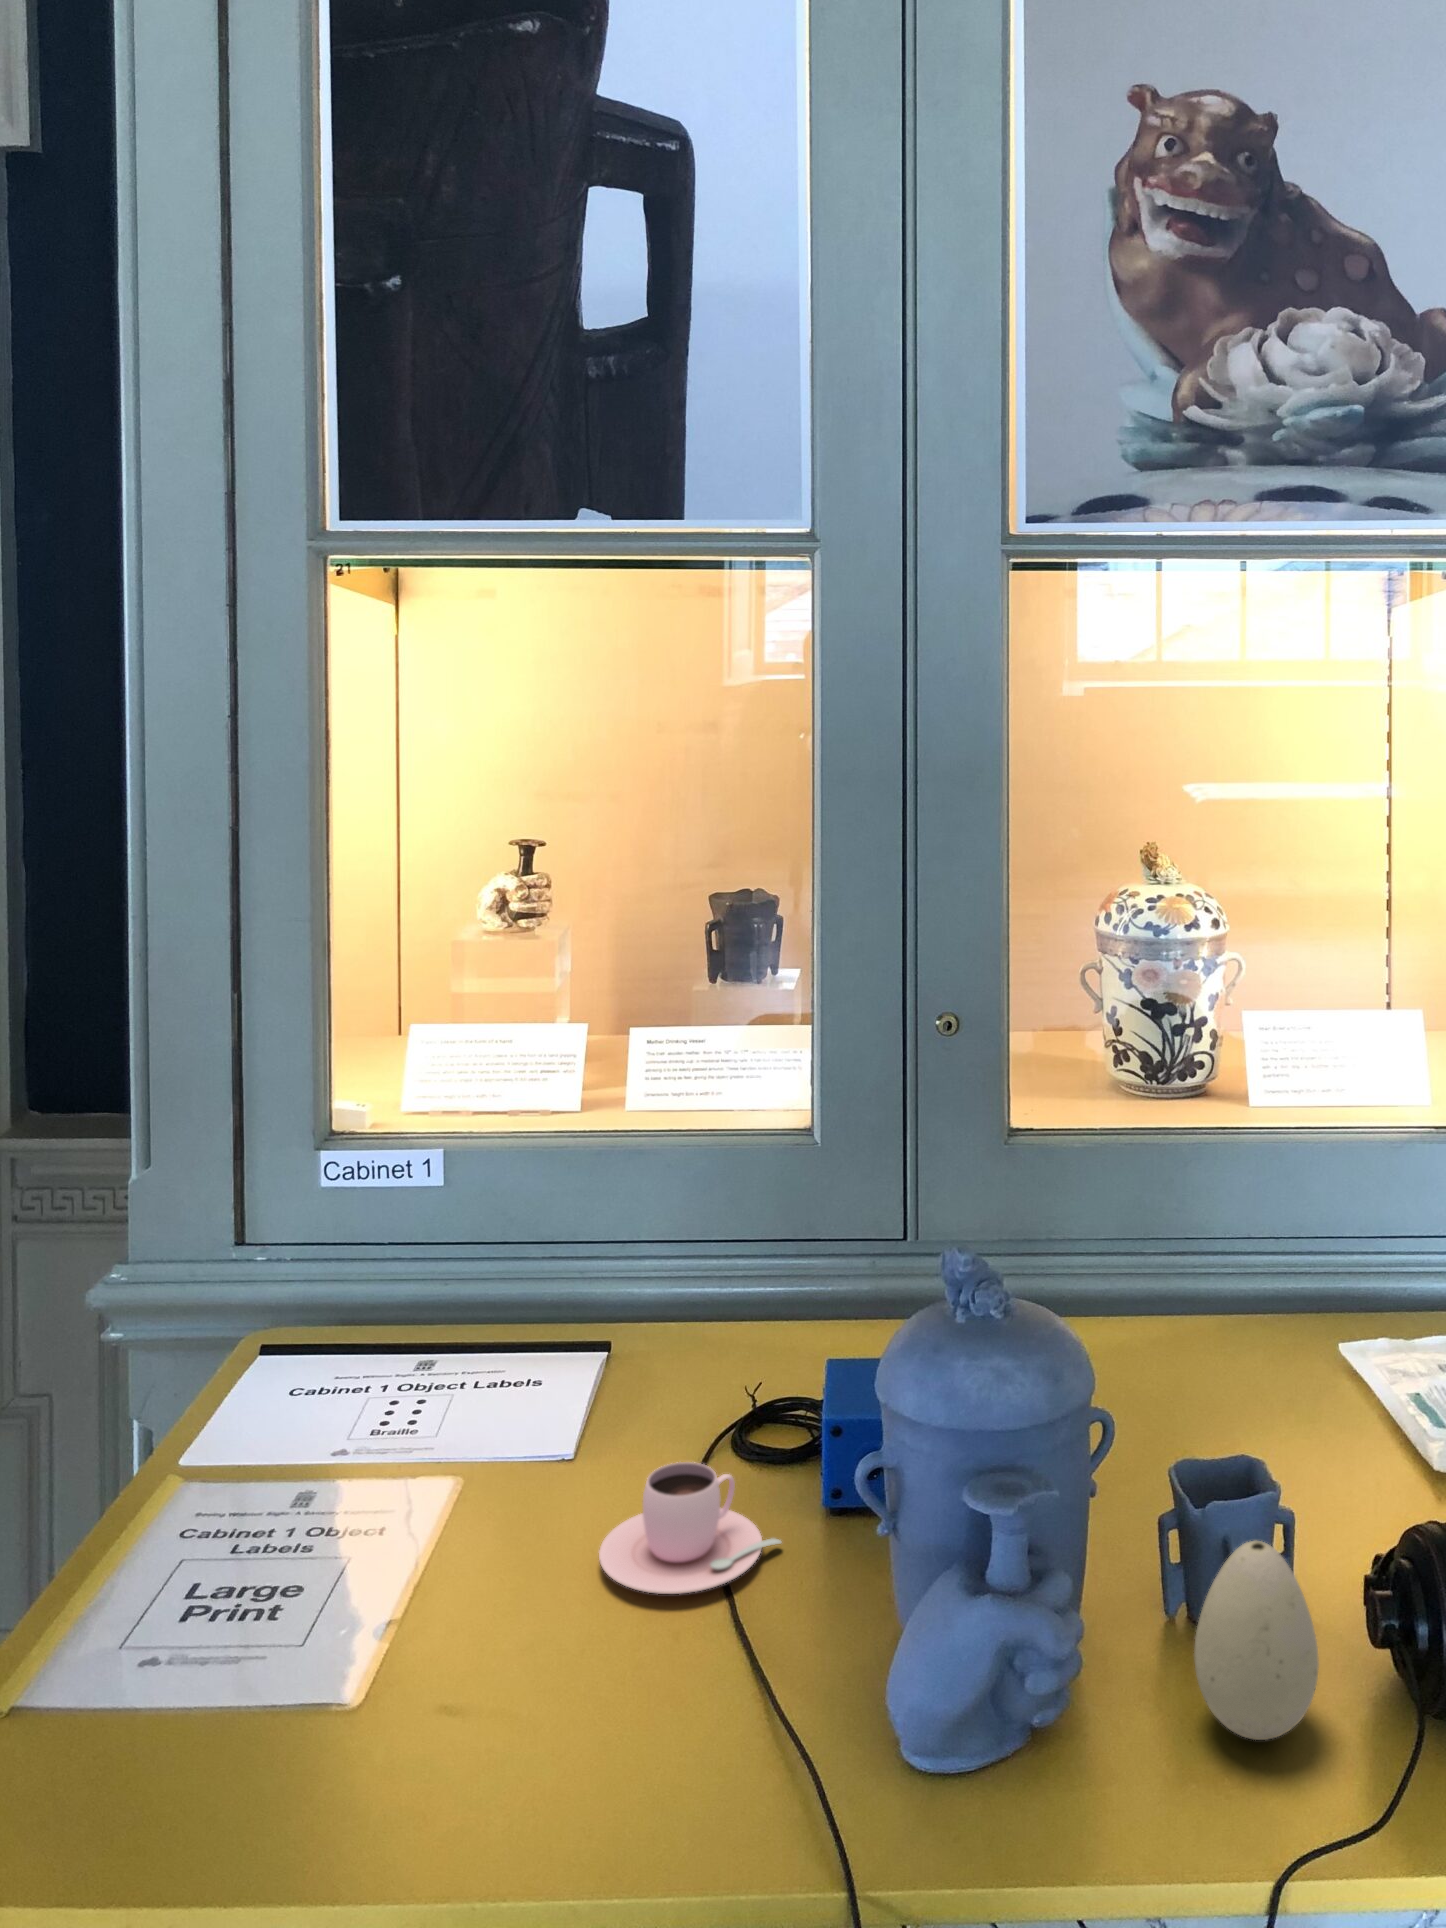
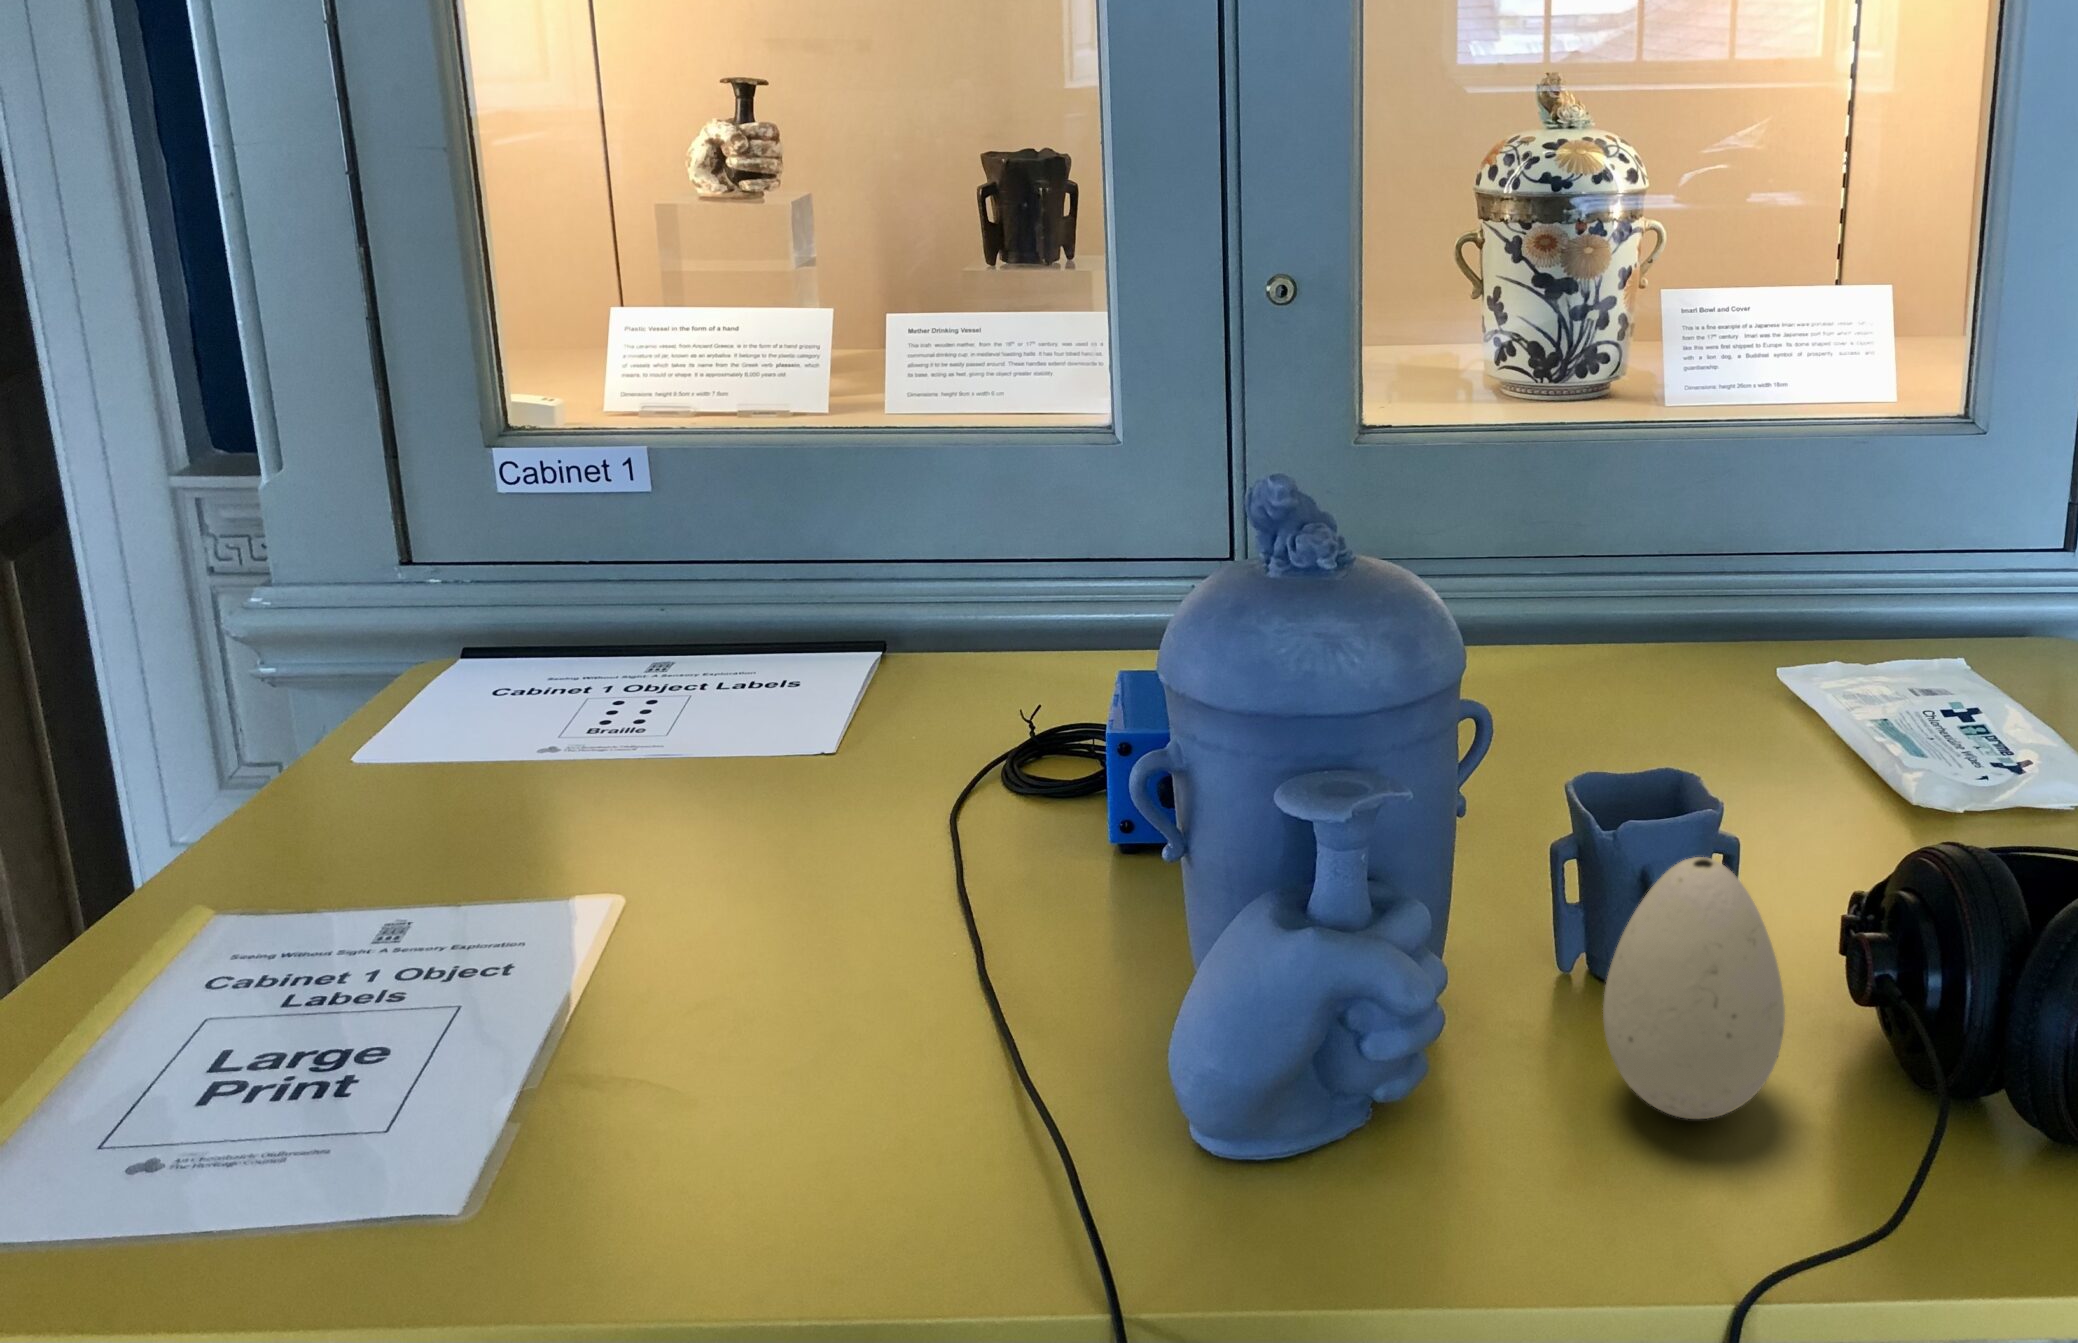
teacup: present [599,1462,781,1594] -> none [802,644,1047,937]

